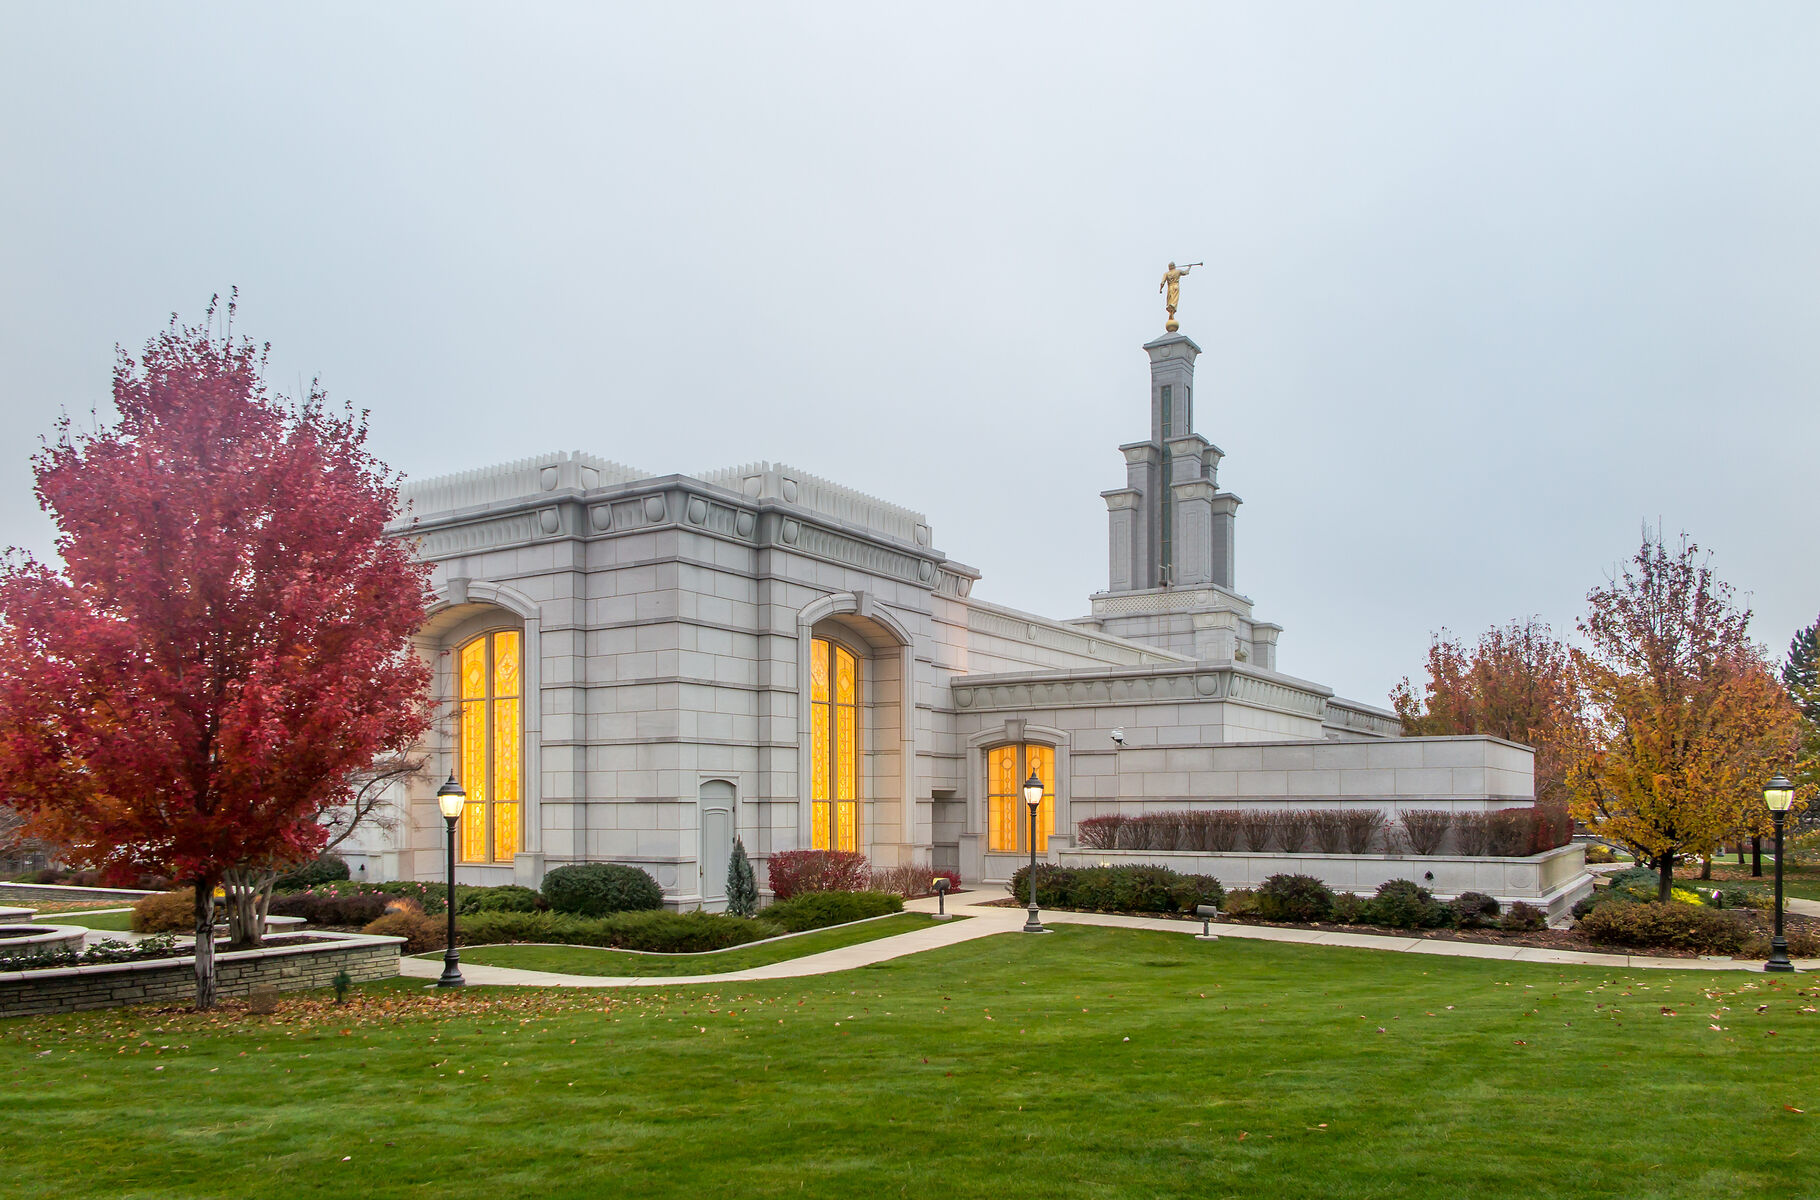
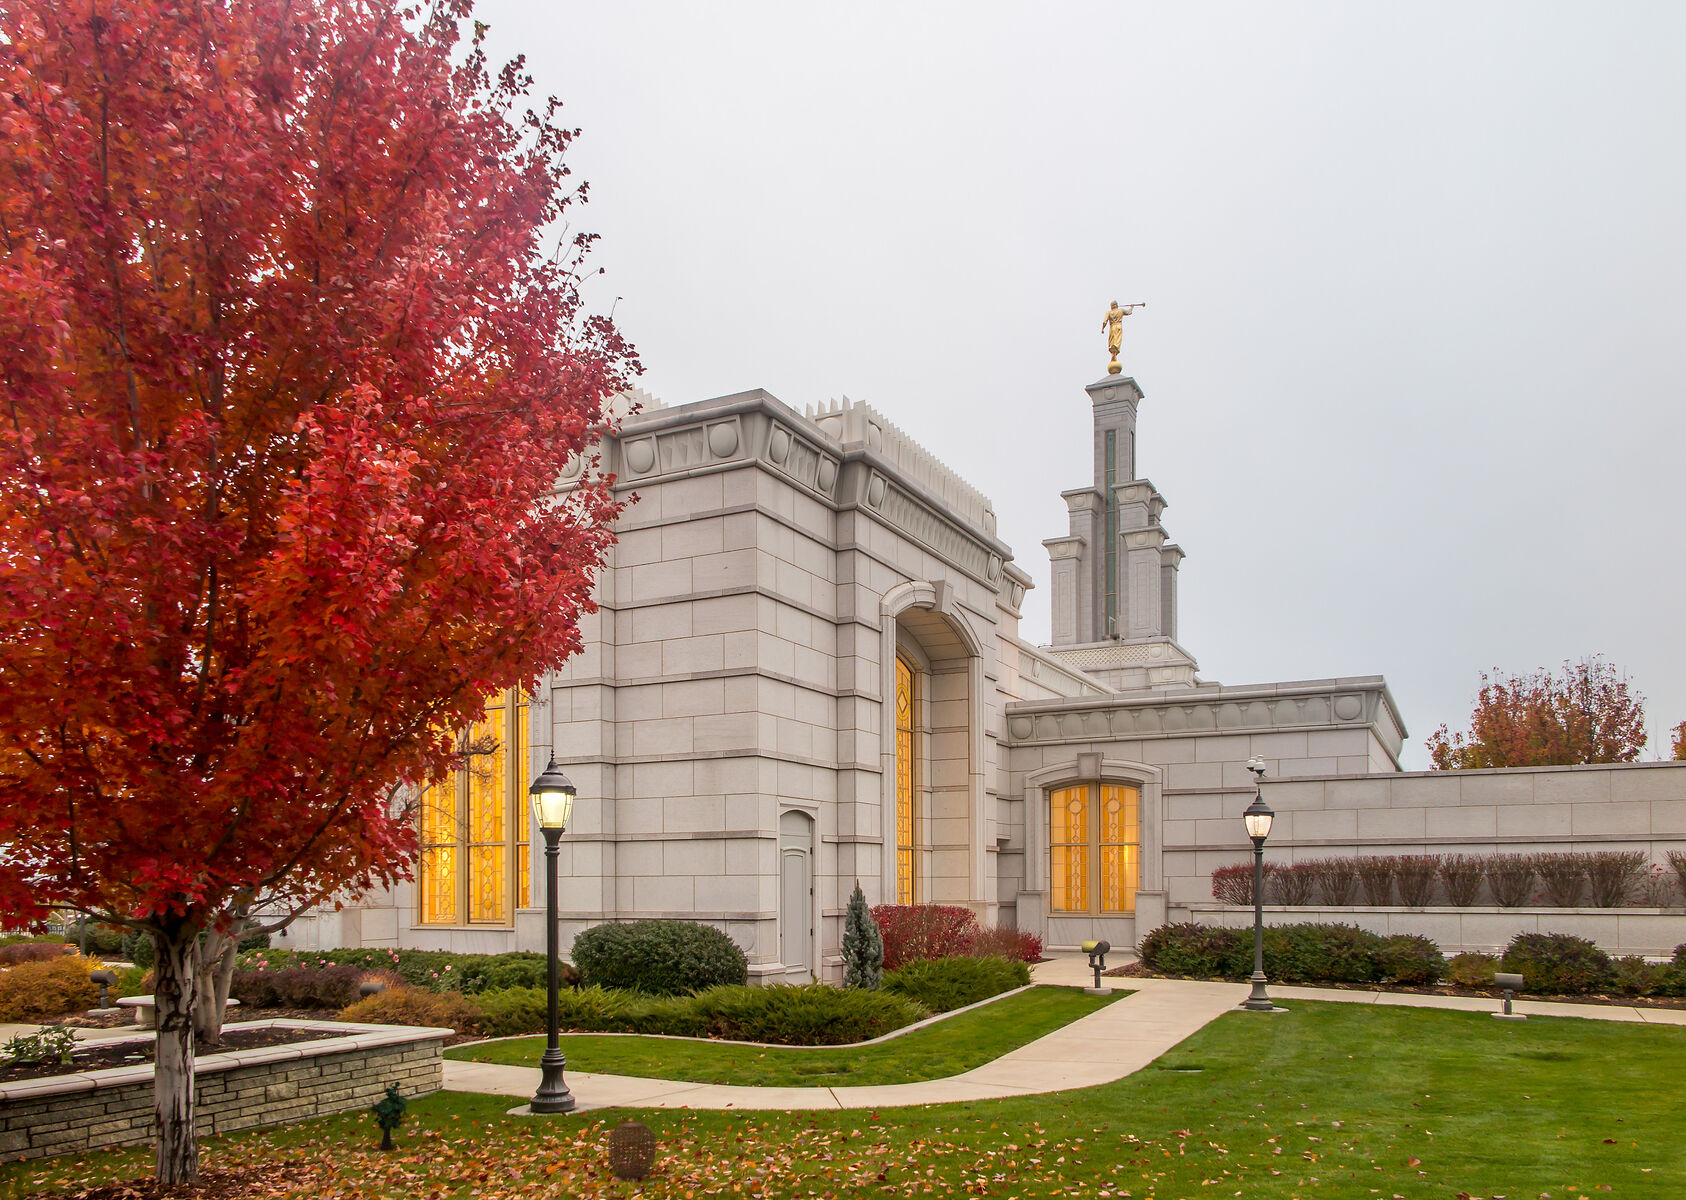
woven basket: present [250,984,279,1014] -> present [608,1121,656,1178]

